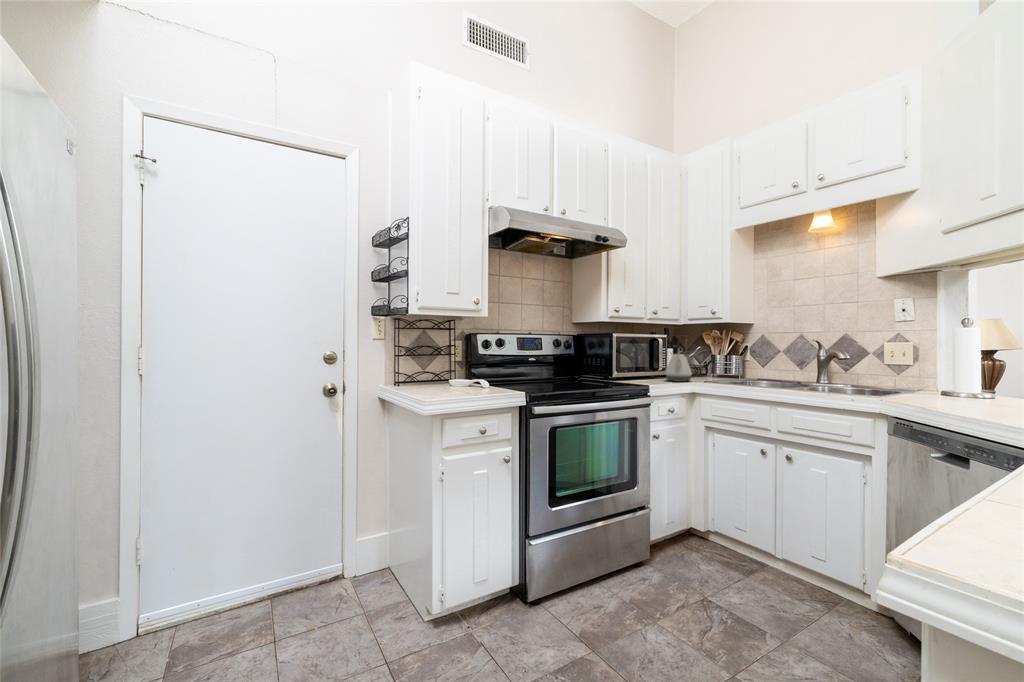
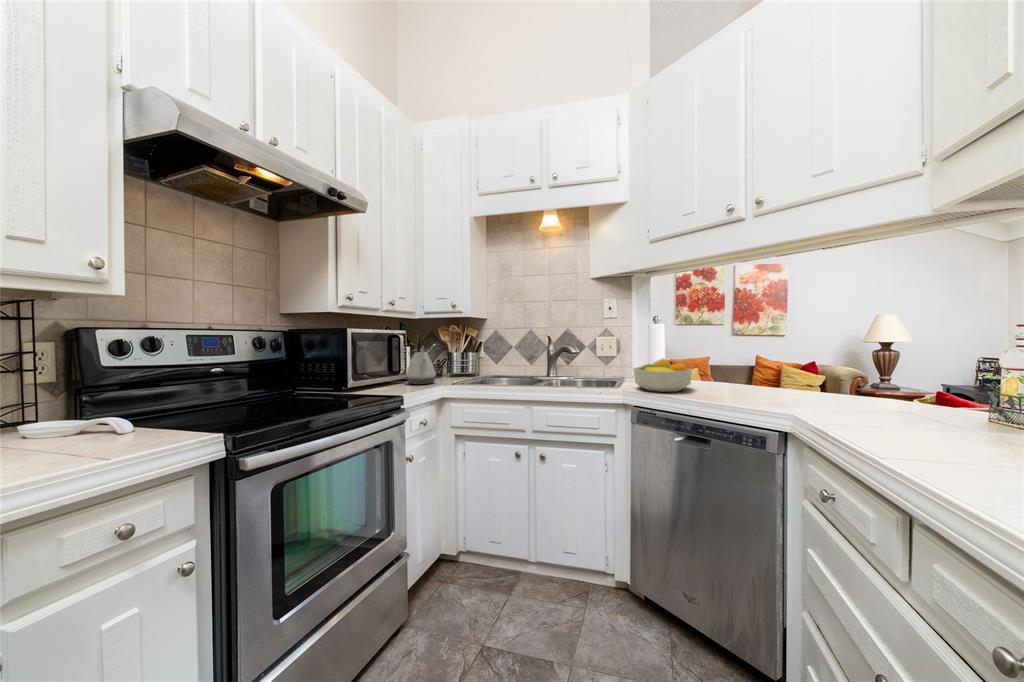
fruit bowl: none [905,367,993,405] -> present [633,358,692,392]

